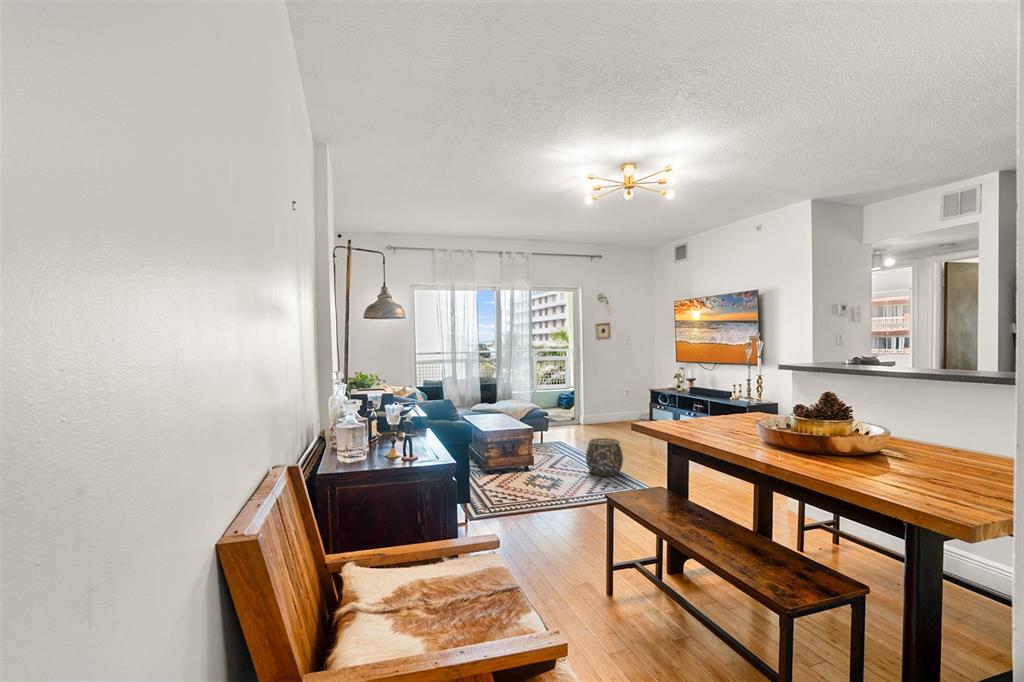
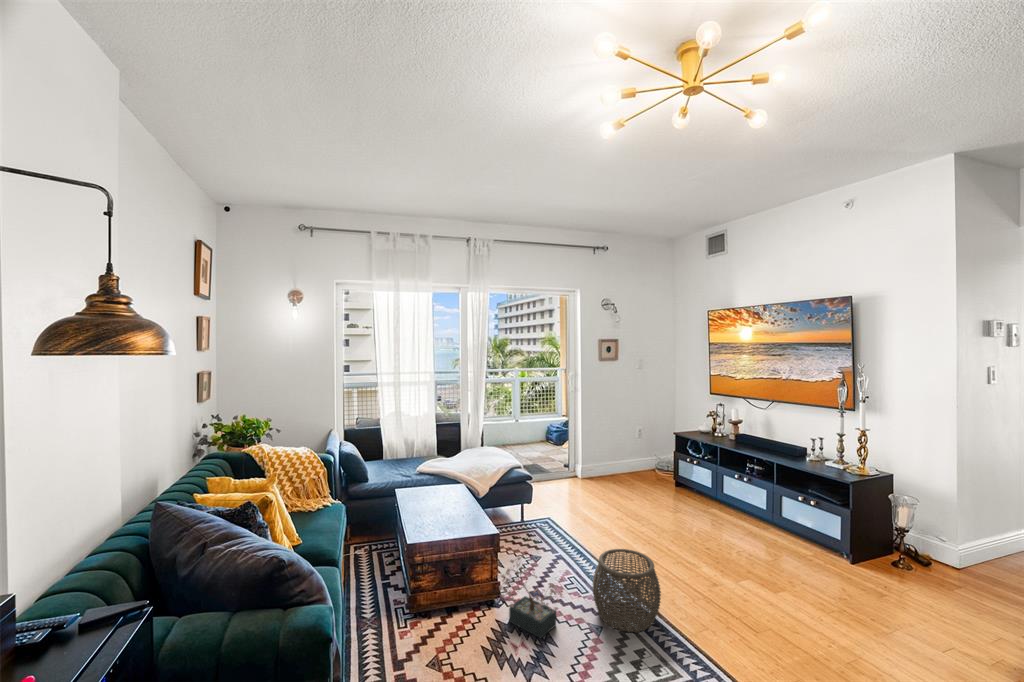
decorative plant: none [532,442,570,479] -> present [499,556,564,638]

